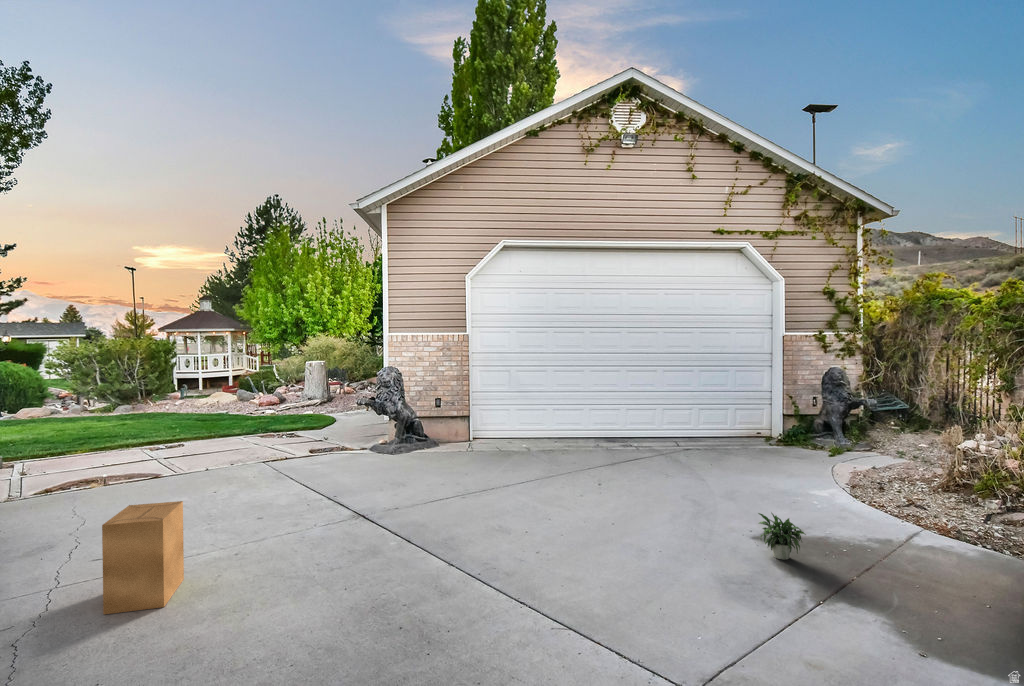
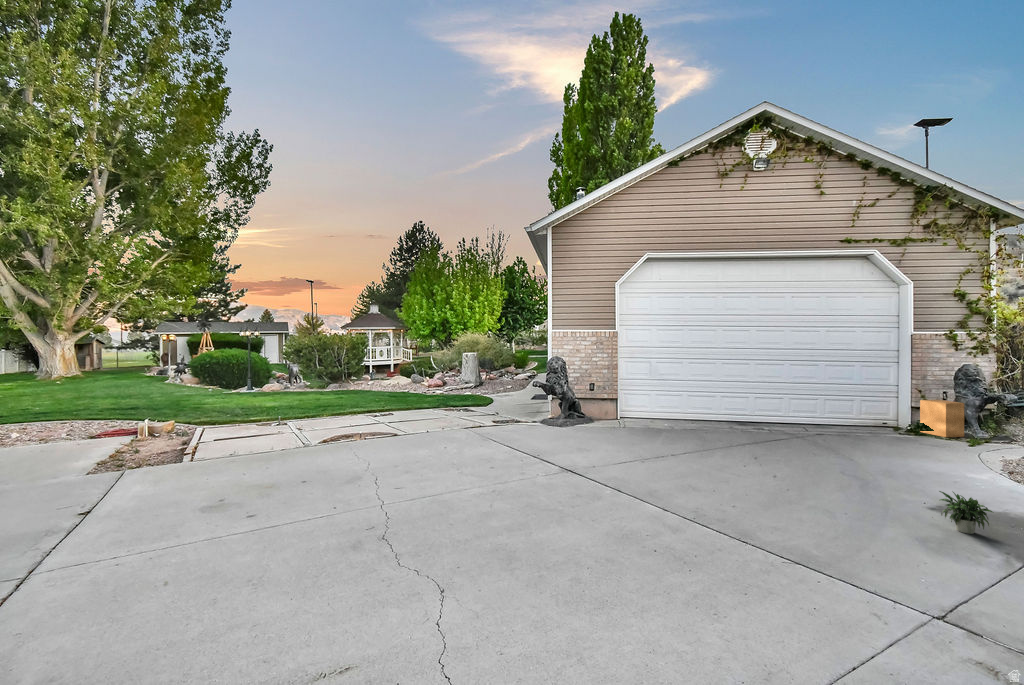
cardboard box: present [102,501,184,614] -> present [920,400,964,437]

